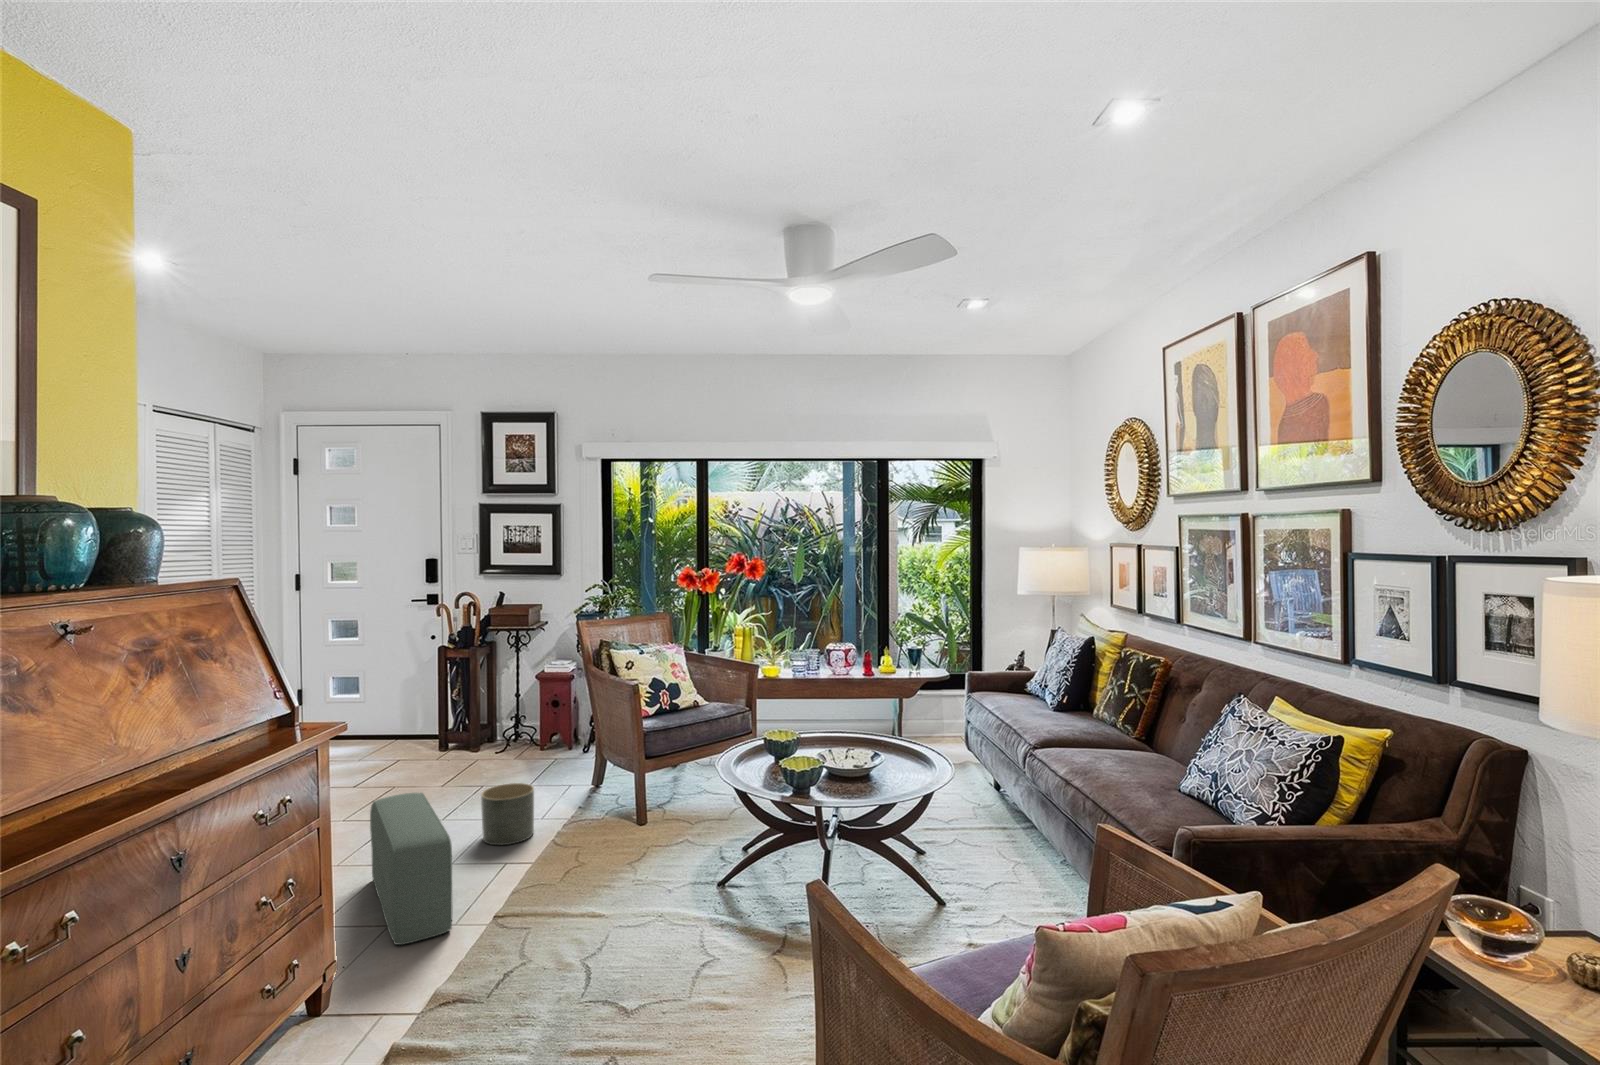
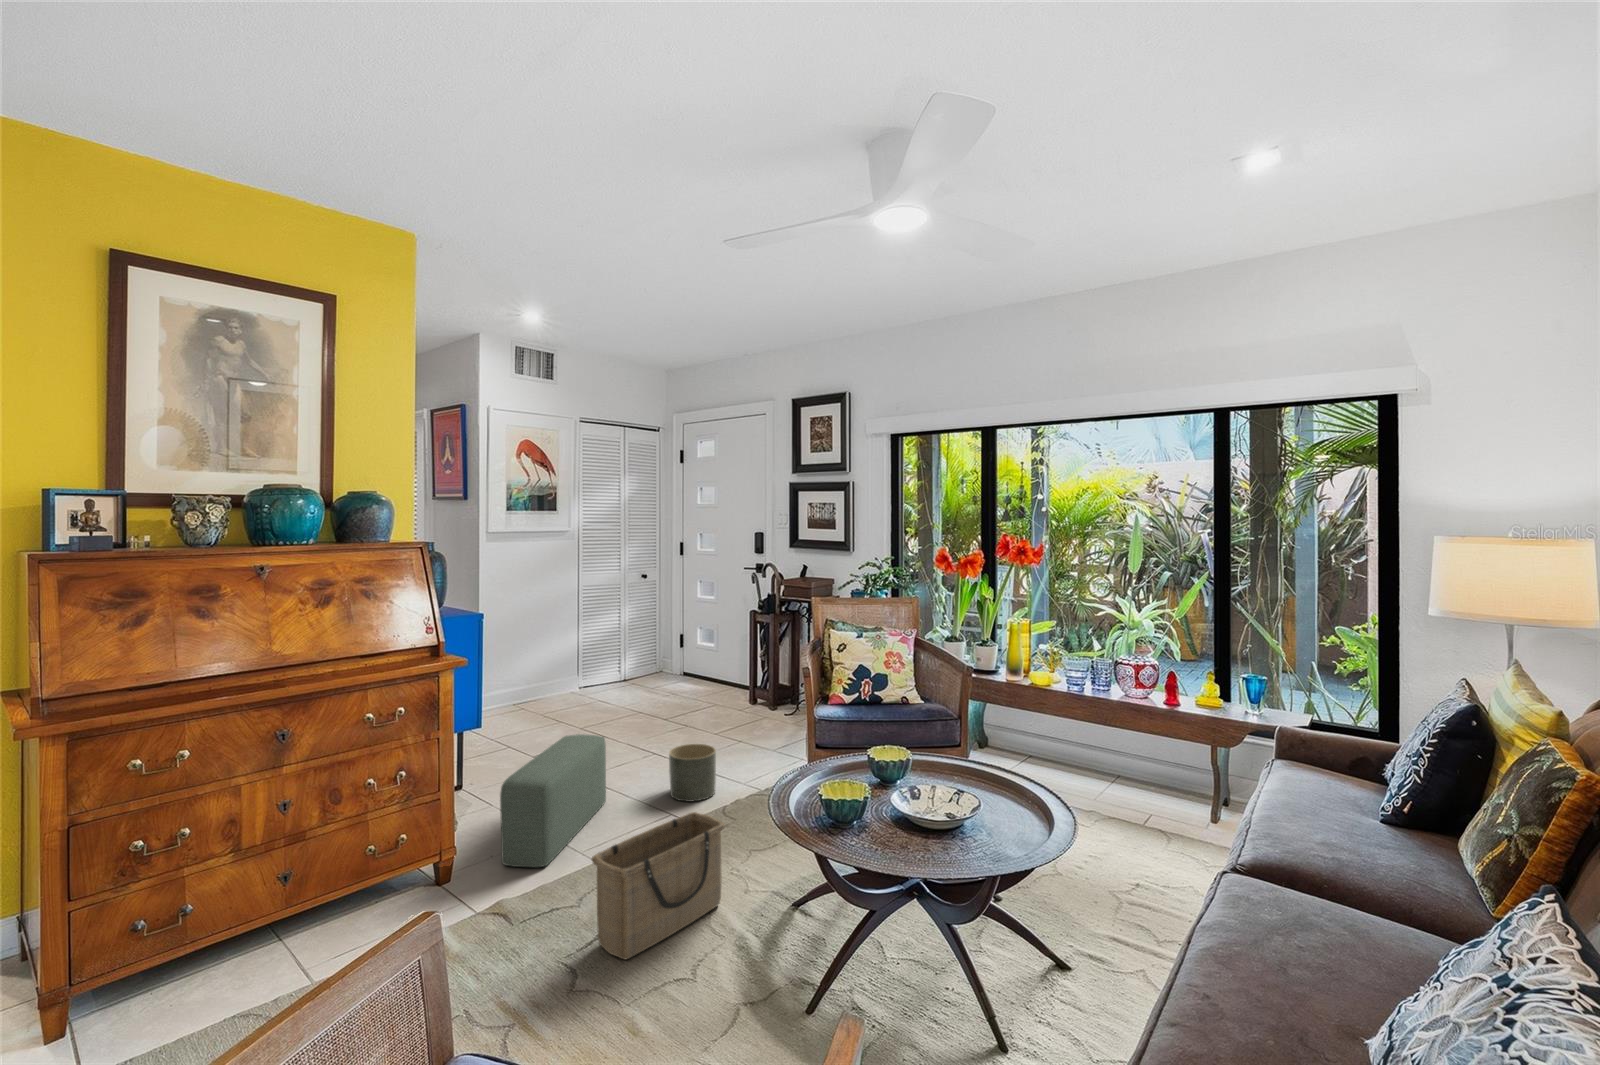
basket: none [601,819,673,955] -> present [592,812,725,959]

